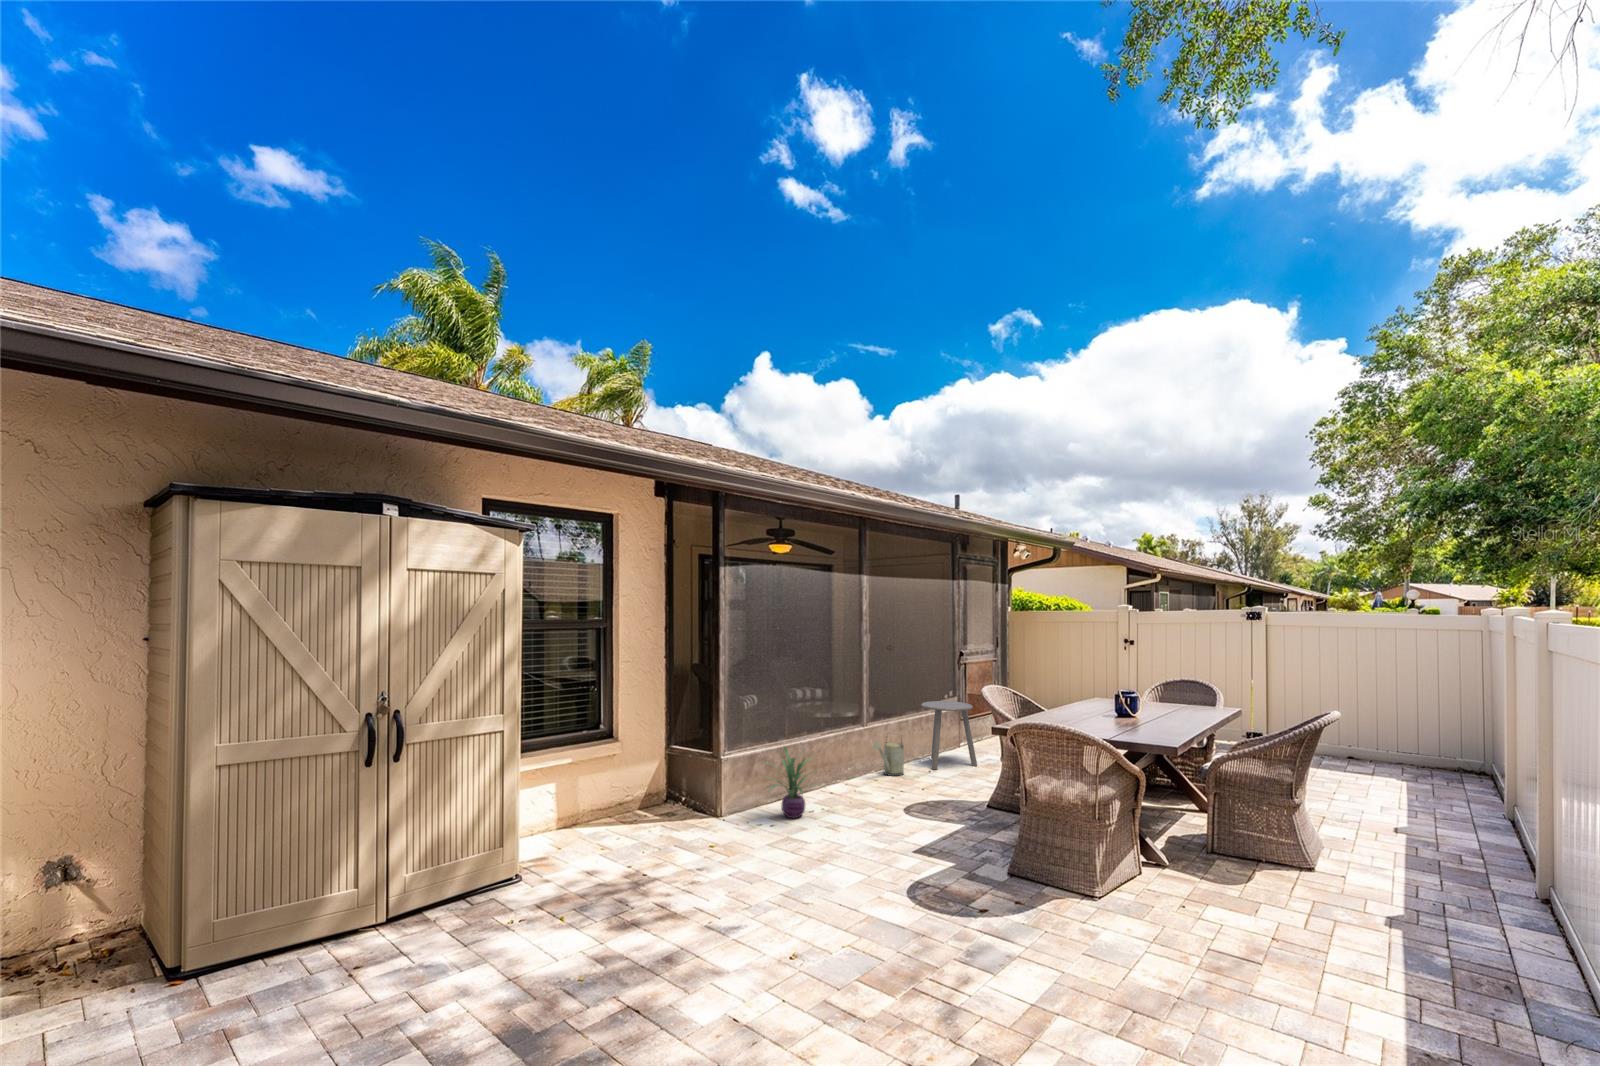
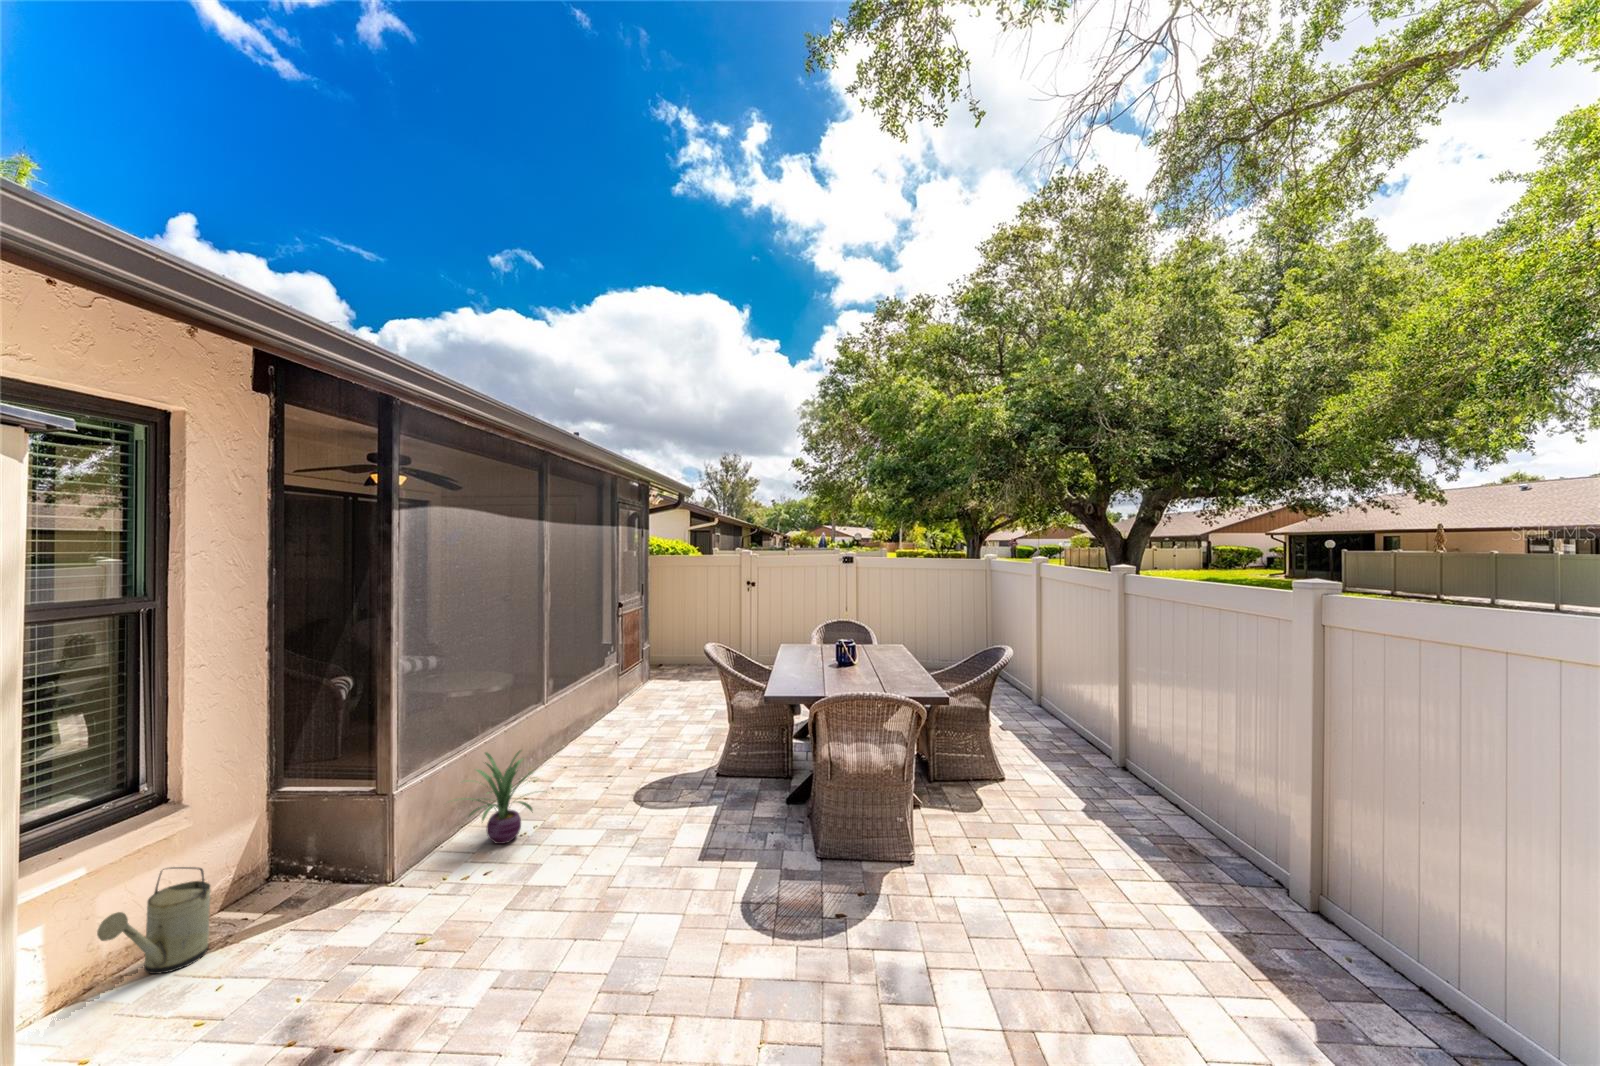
side table: present [922,701,977,769] -> none [590,656,647,733]
watering can: present [872,741,904,776] -> present [97,867,210,974]

